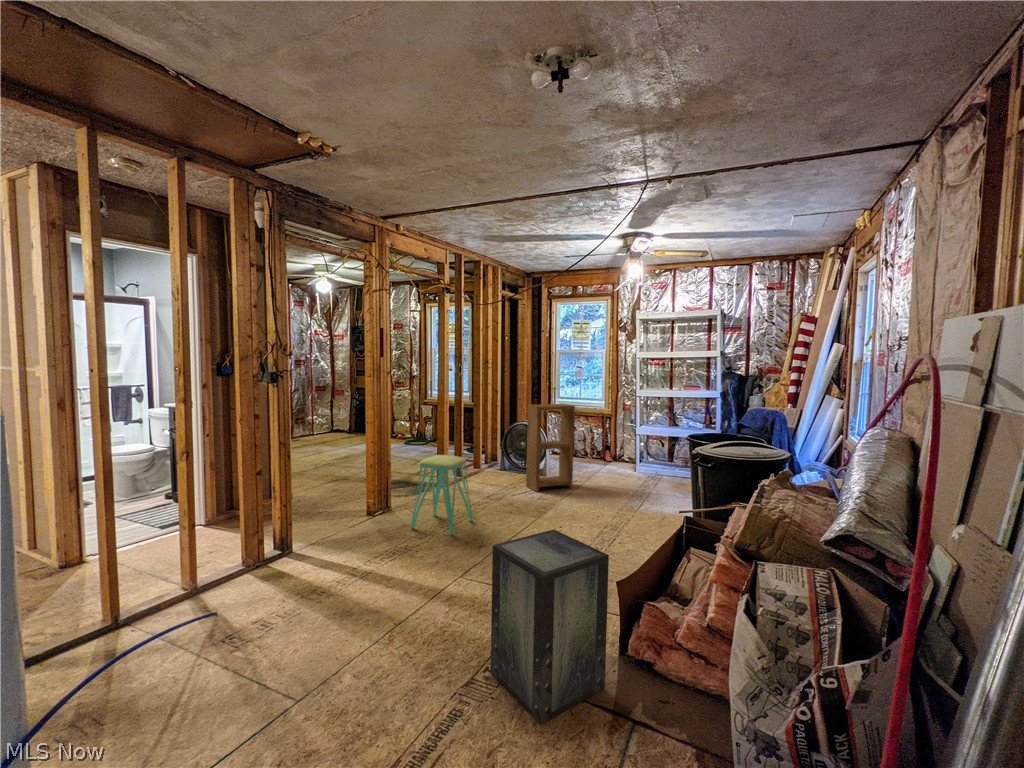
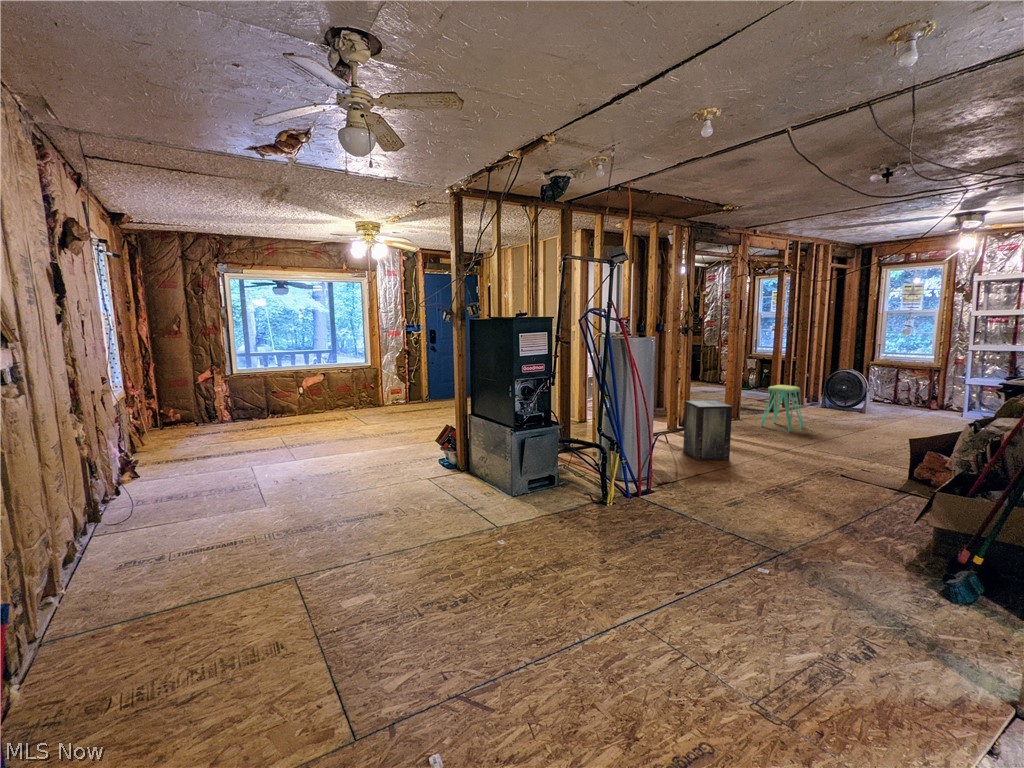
shelving unit: present [526,404,575,492] -> none [845,356,896,421]
storage box: present [491,529,609,725] -> present [683,400,732,461]

